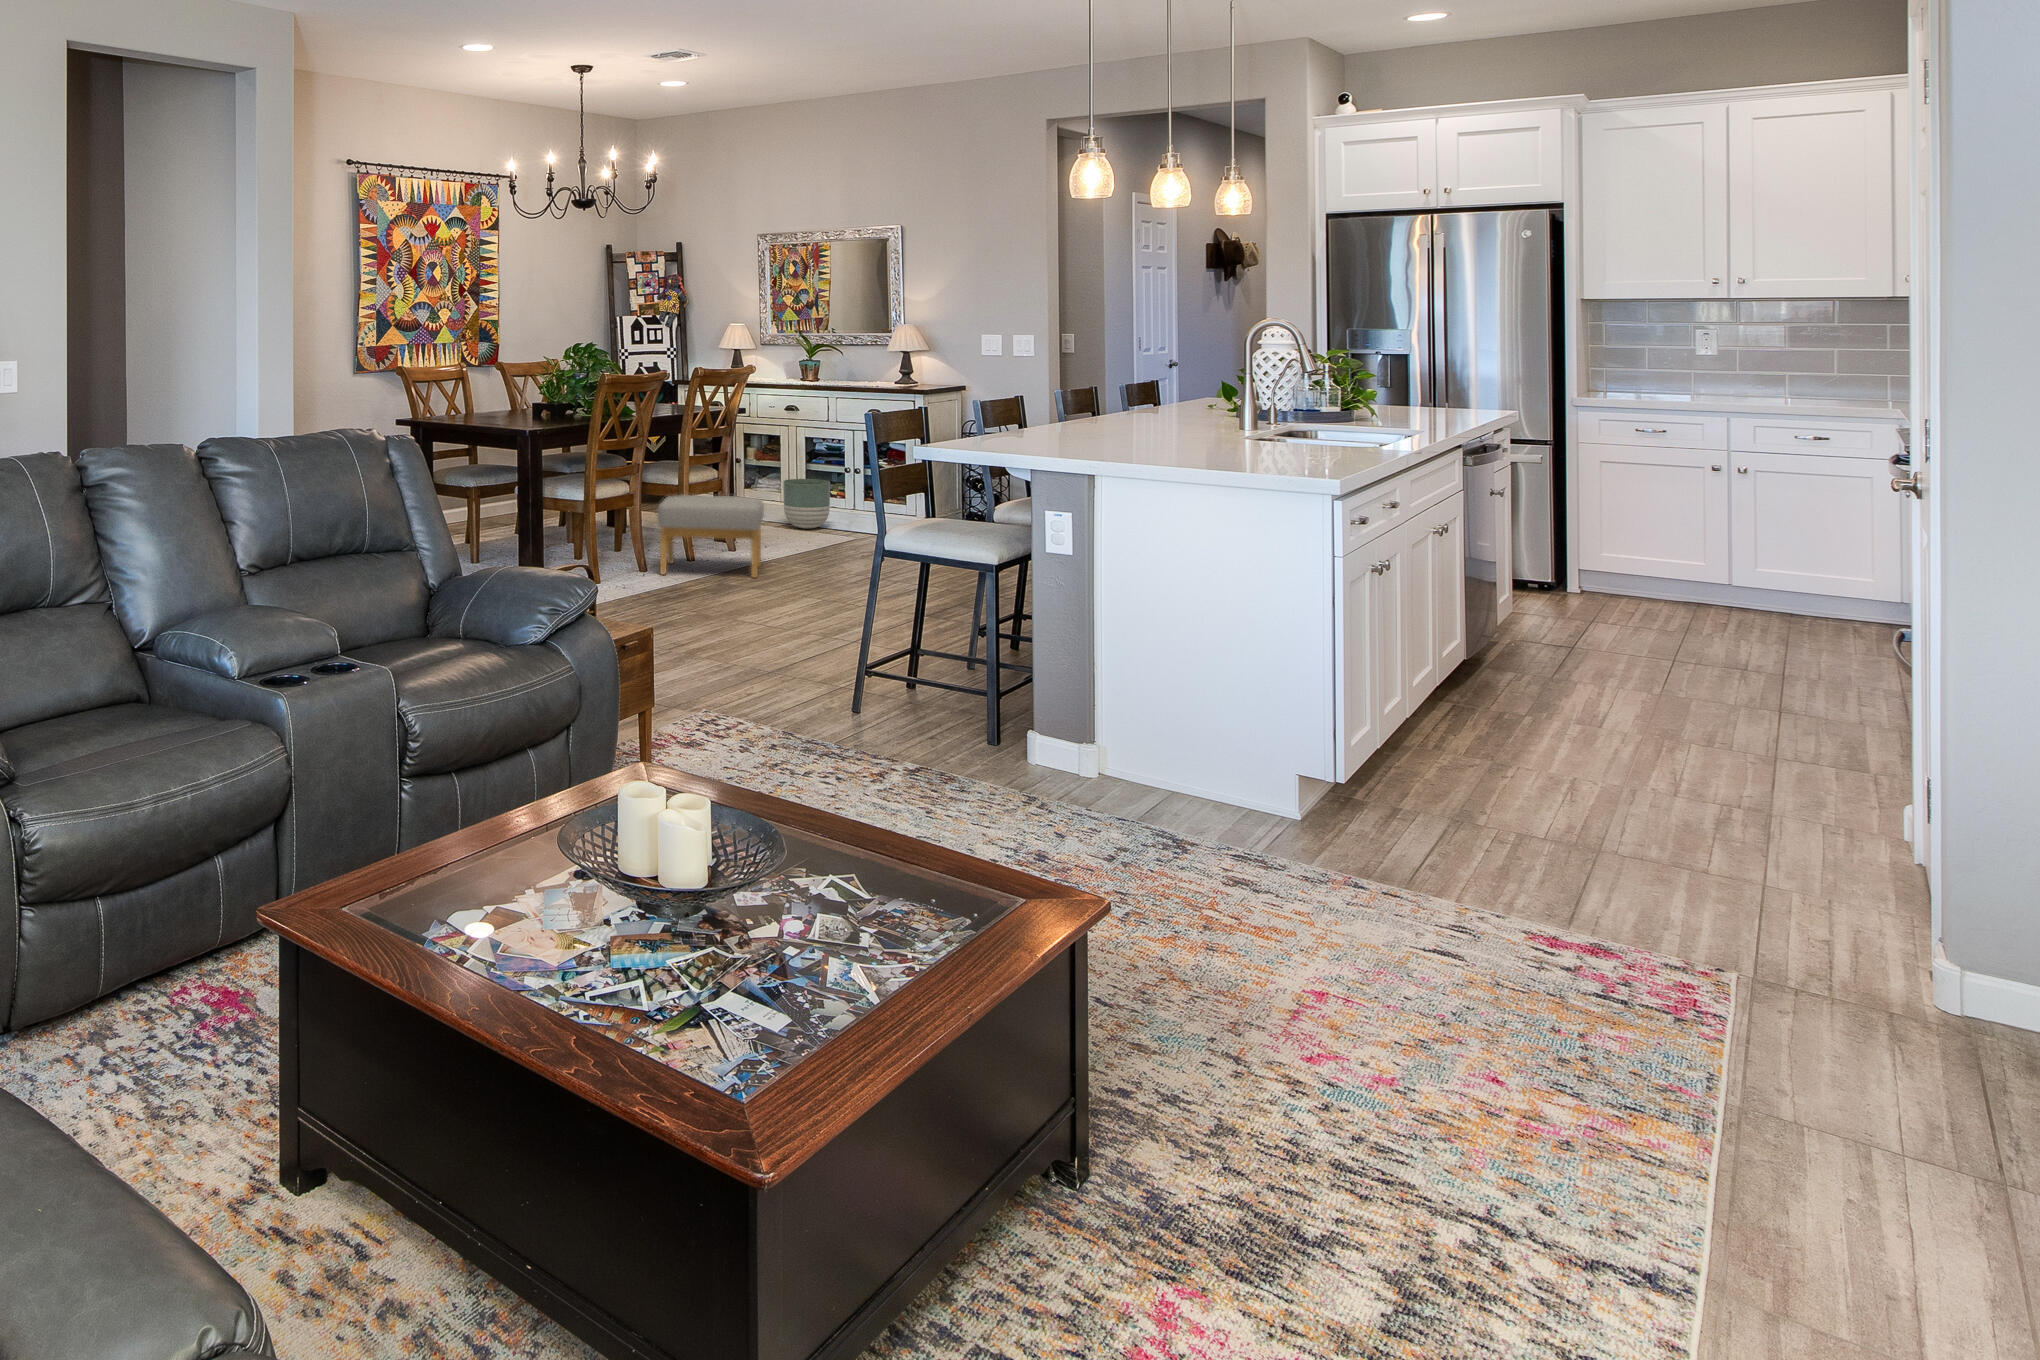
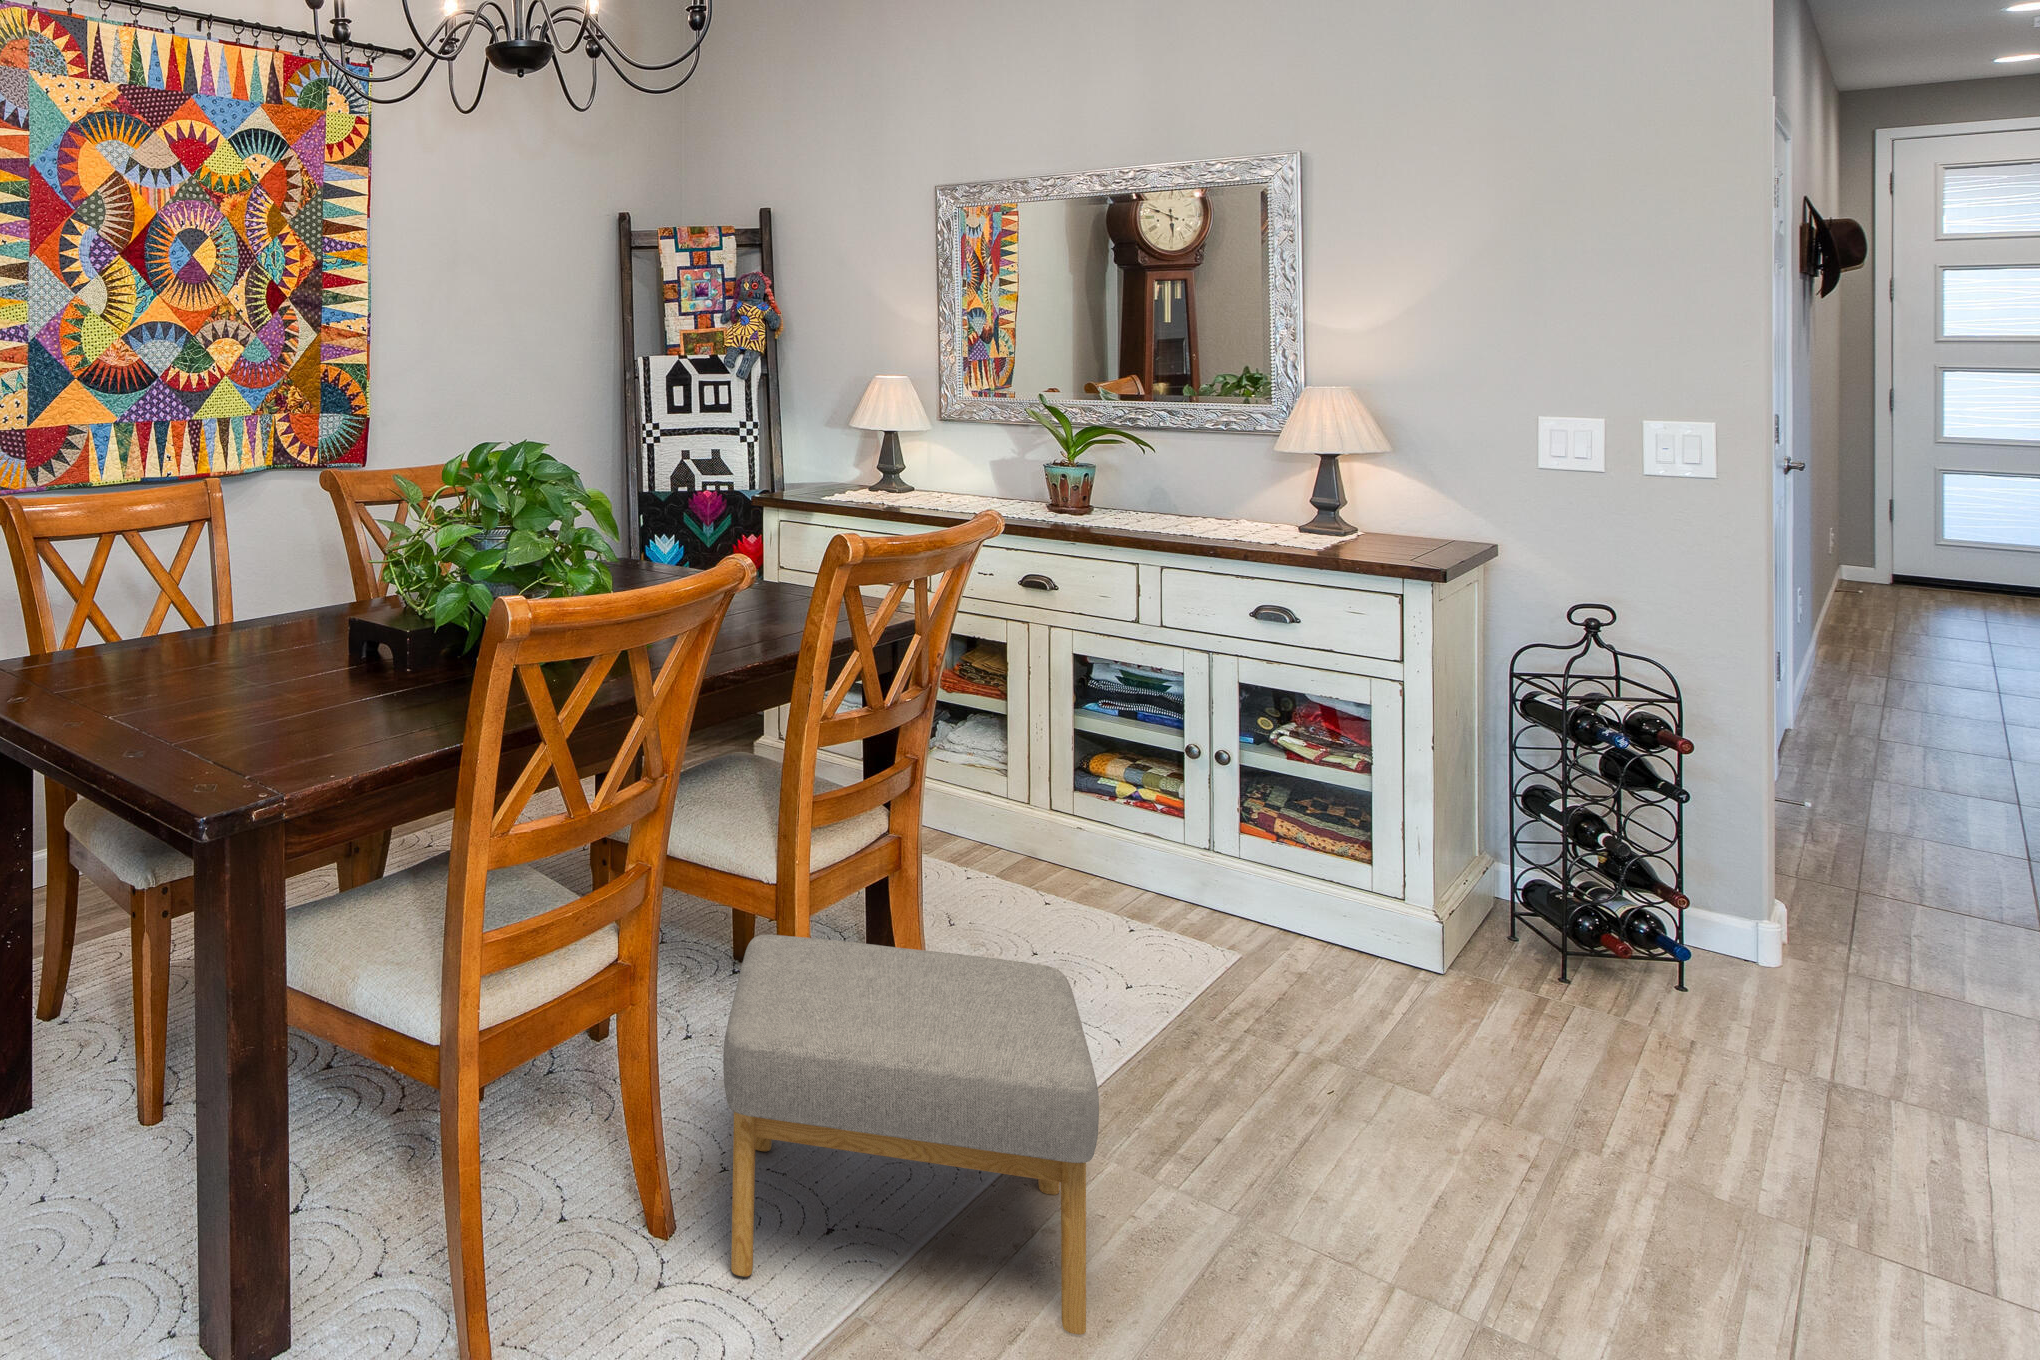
planter: present [783,479,830,529] -> none [1028,755,1148,892]

